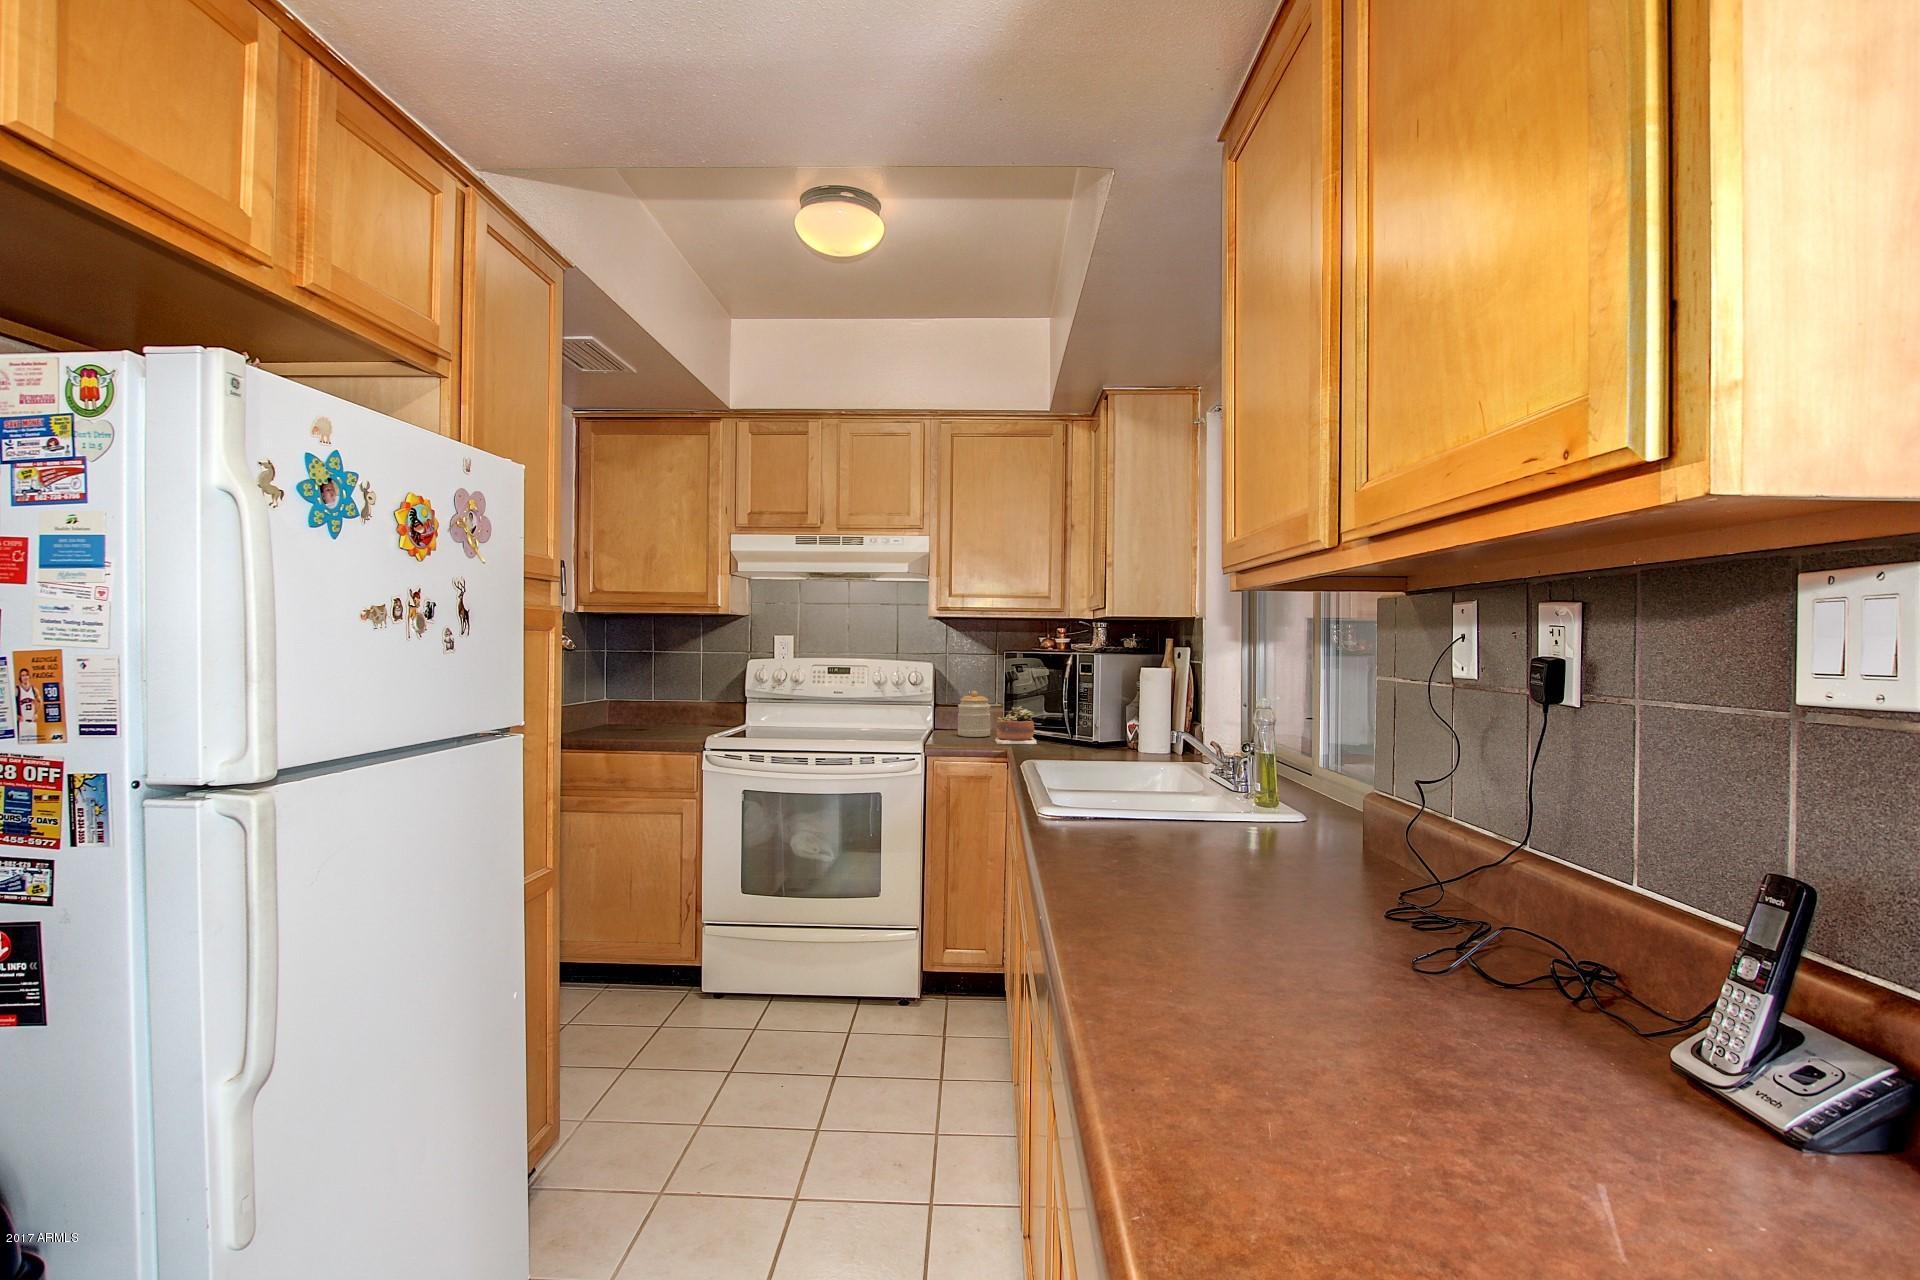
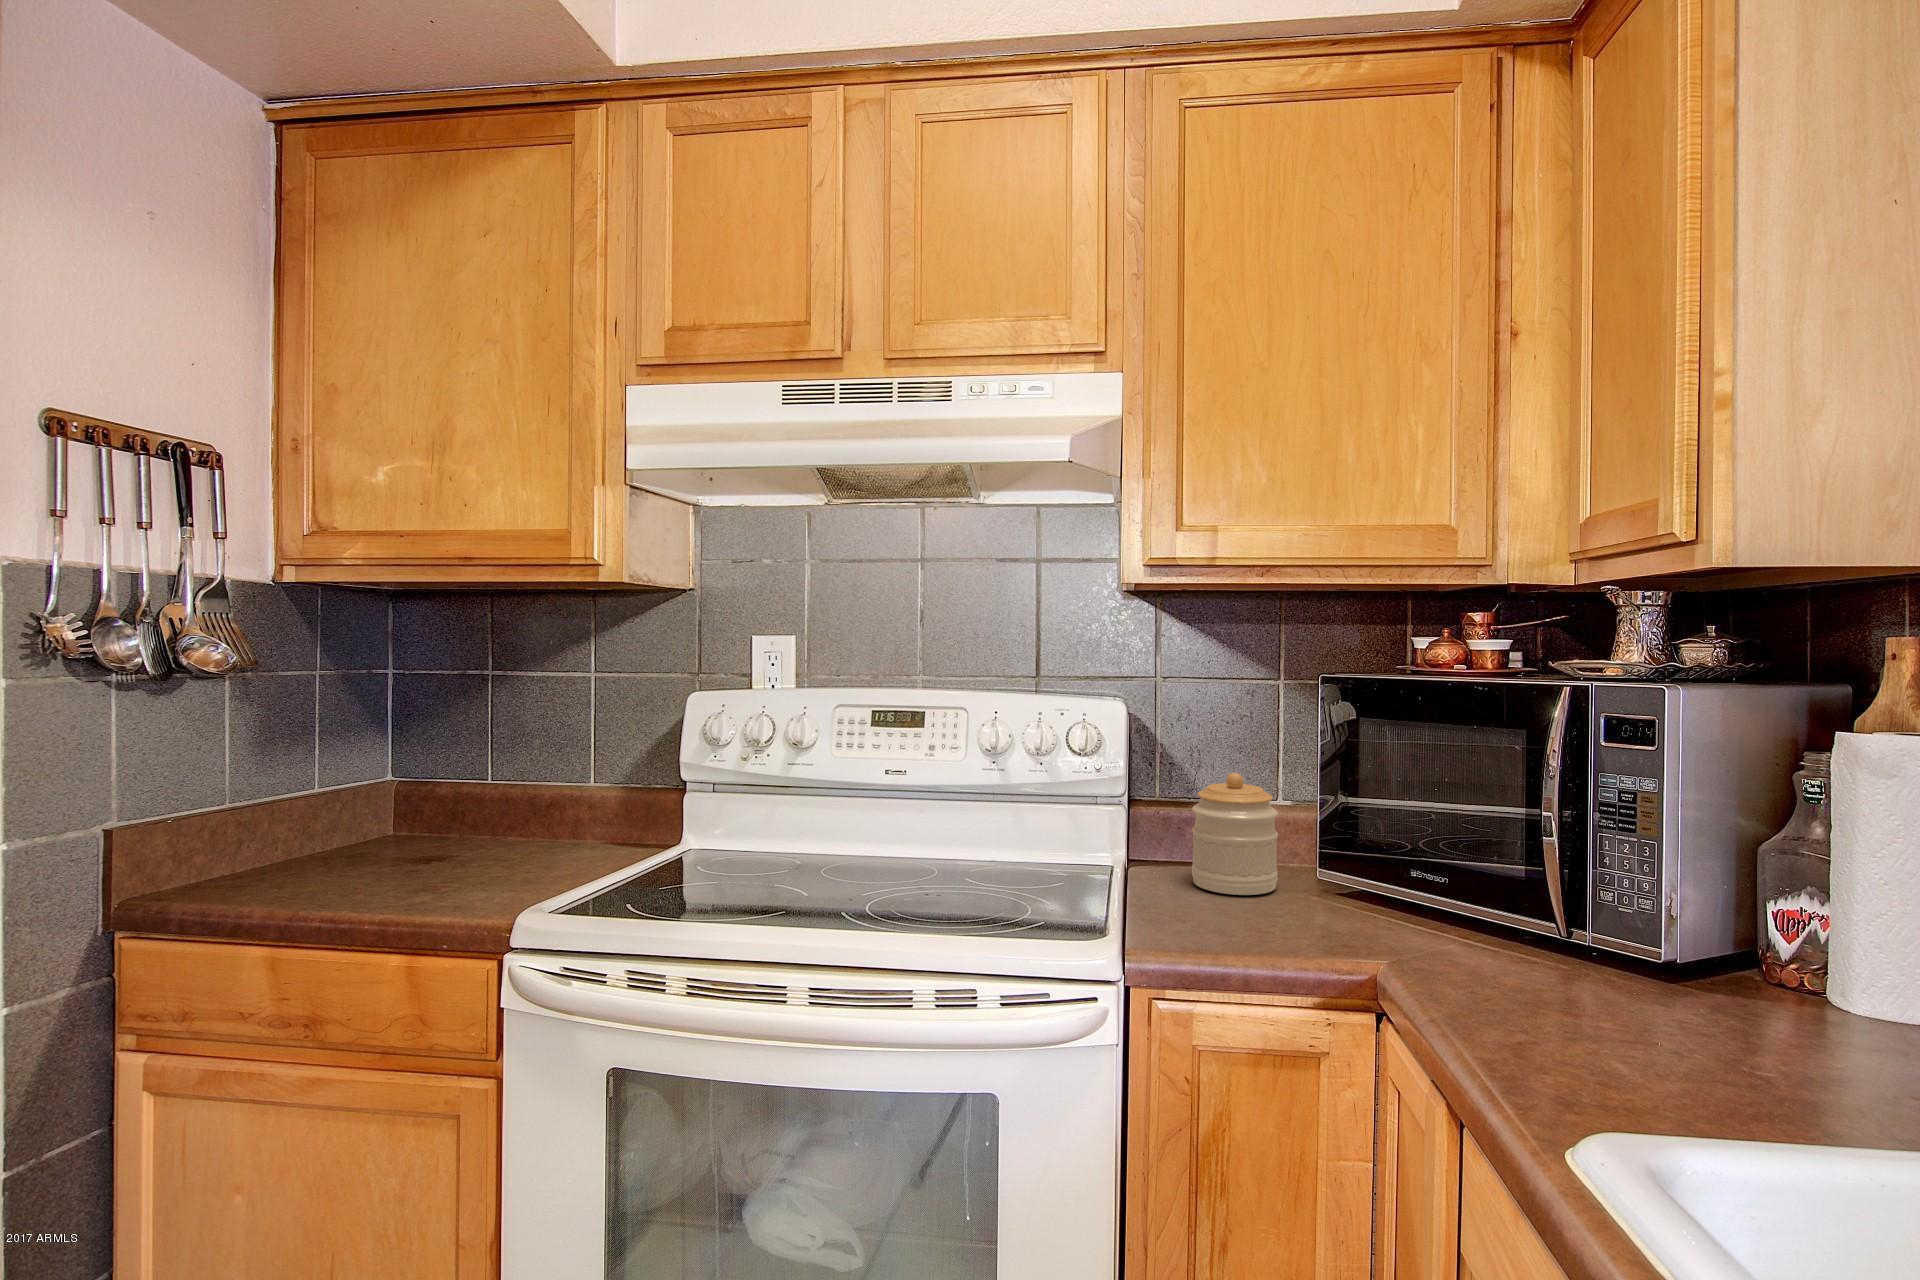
succulent plant: present [995,706,1037,744] -> none [1308,827,1447,948]

